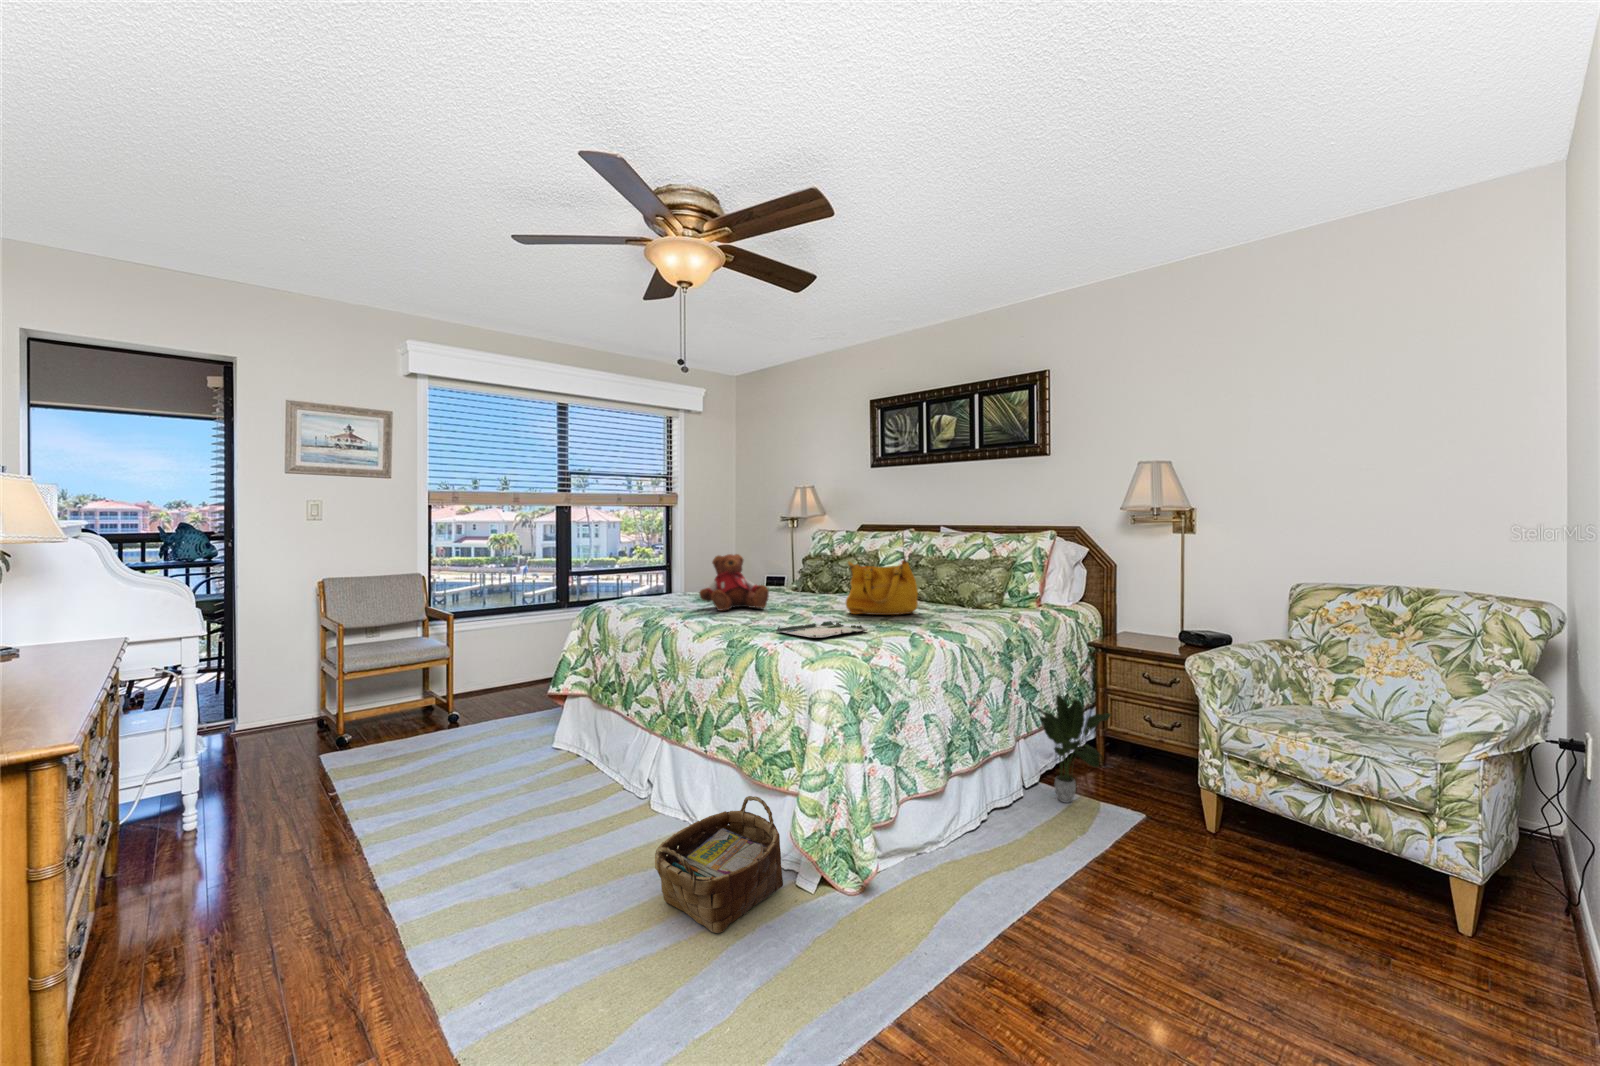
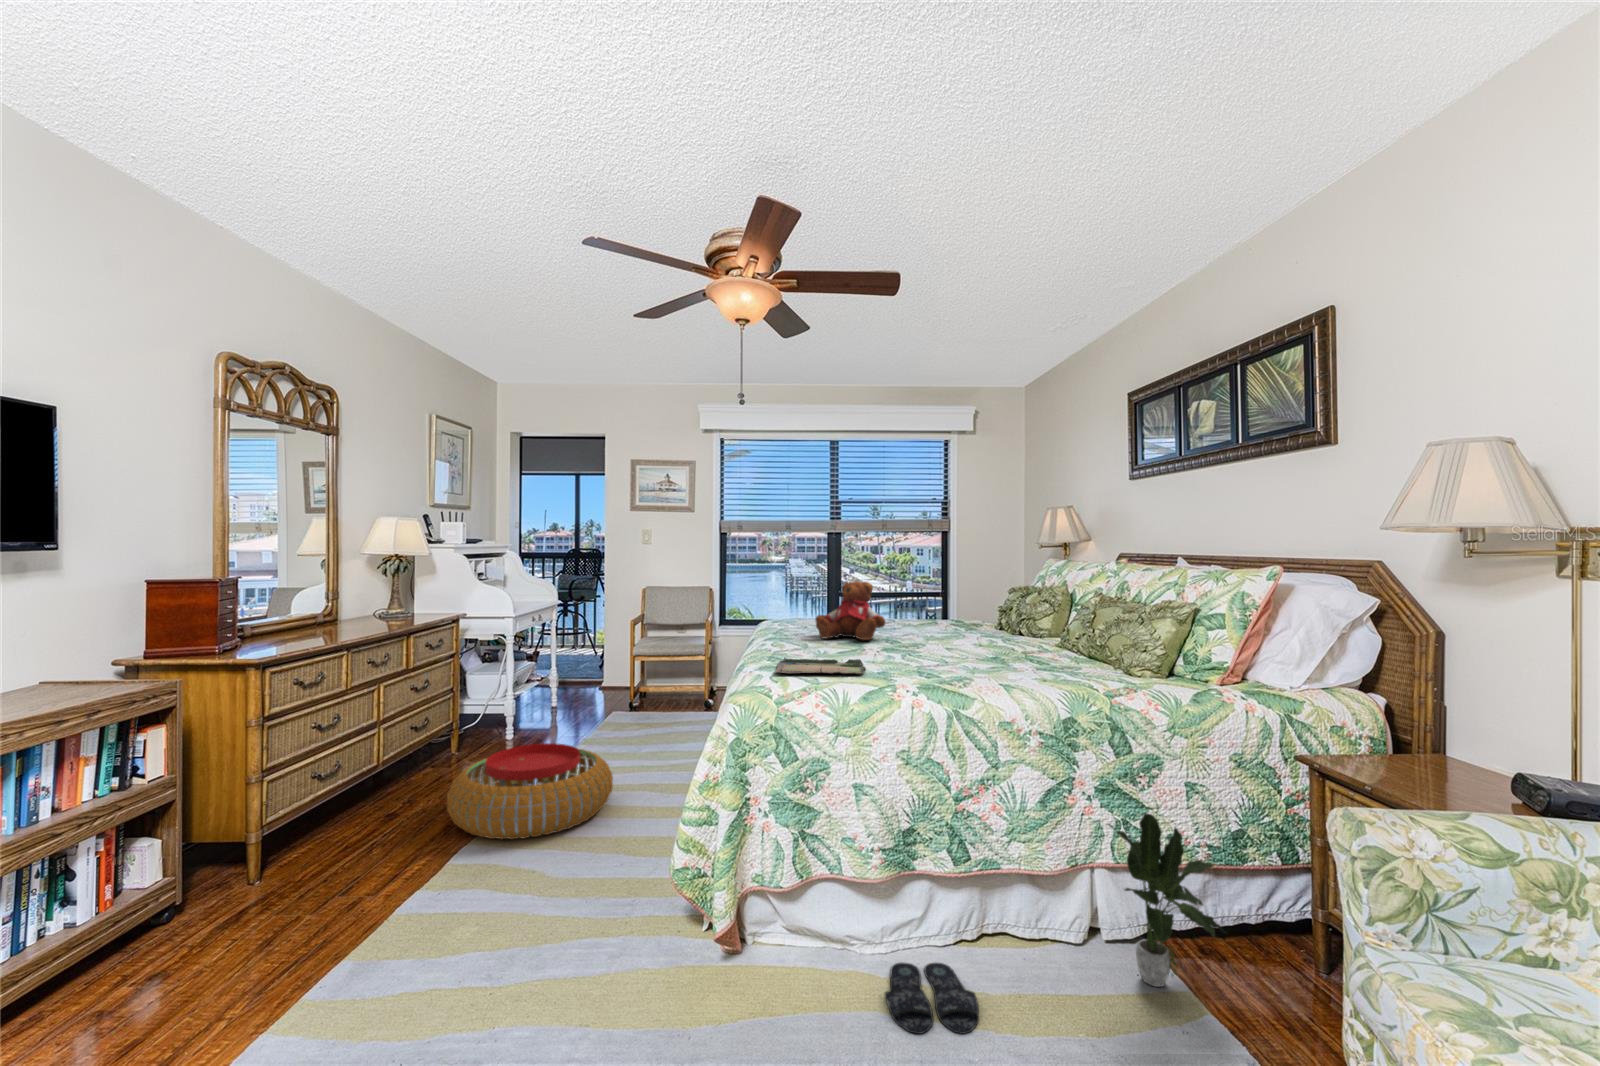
handbag: present [846,558,918,615] -> none [927,593,1015,665]
pouf: none [303,778,537,922] -> present [447,743,613,839]
woven basket: present [655,796,783,933] -> none [569,820,693,933]
slippers: none [953,835,1041,877] -> present [885,963,979,1034]

